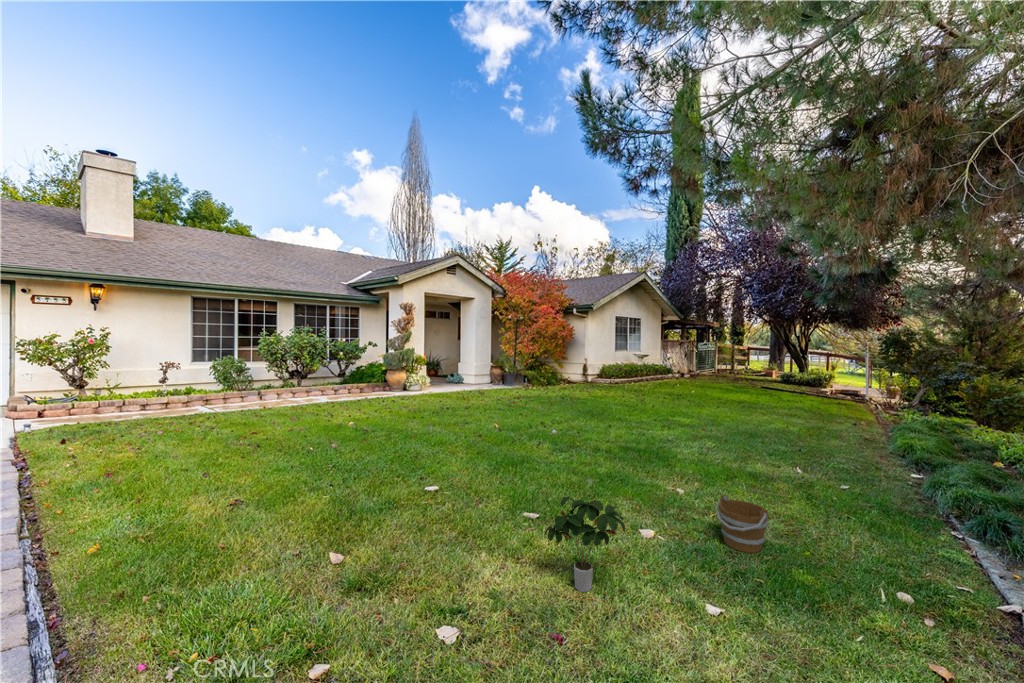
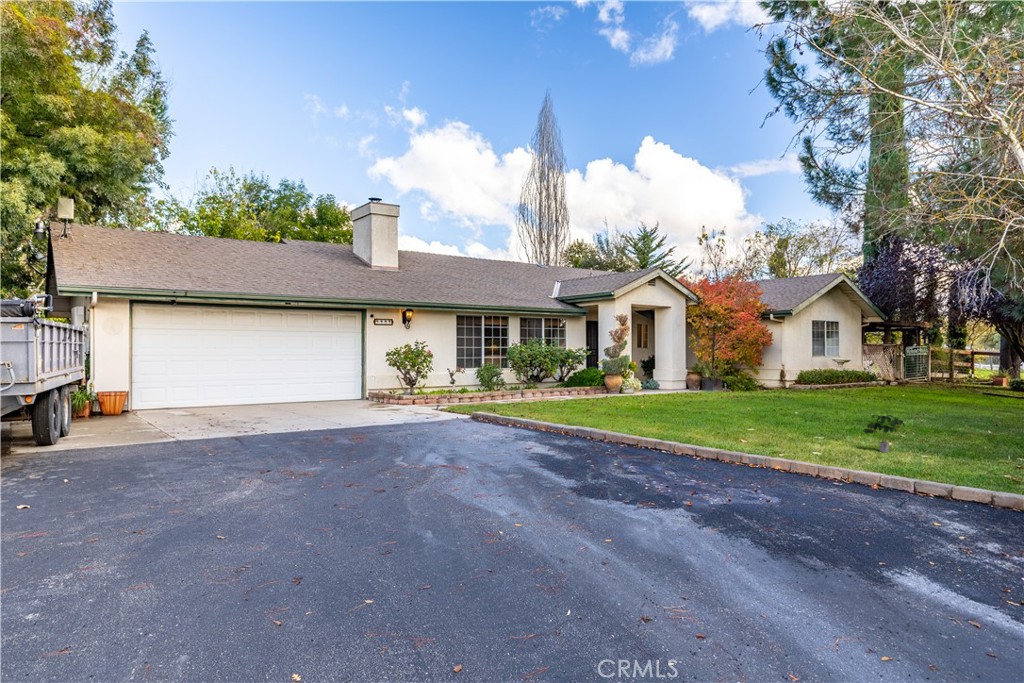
bucket: present [715,494,768,553] -> none [944,425,973,449]

